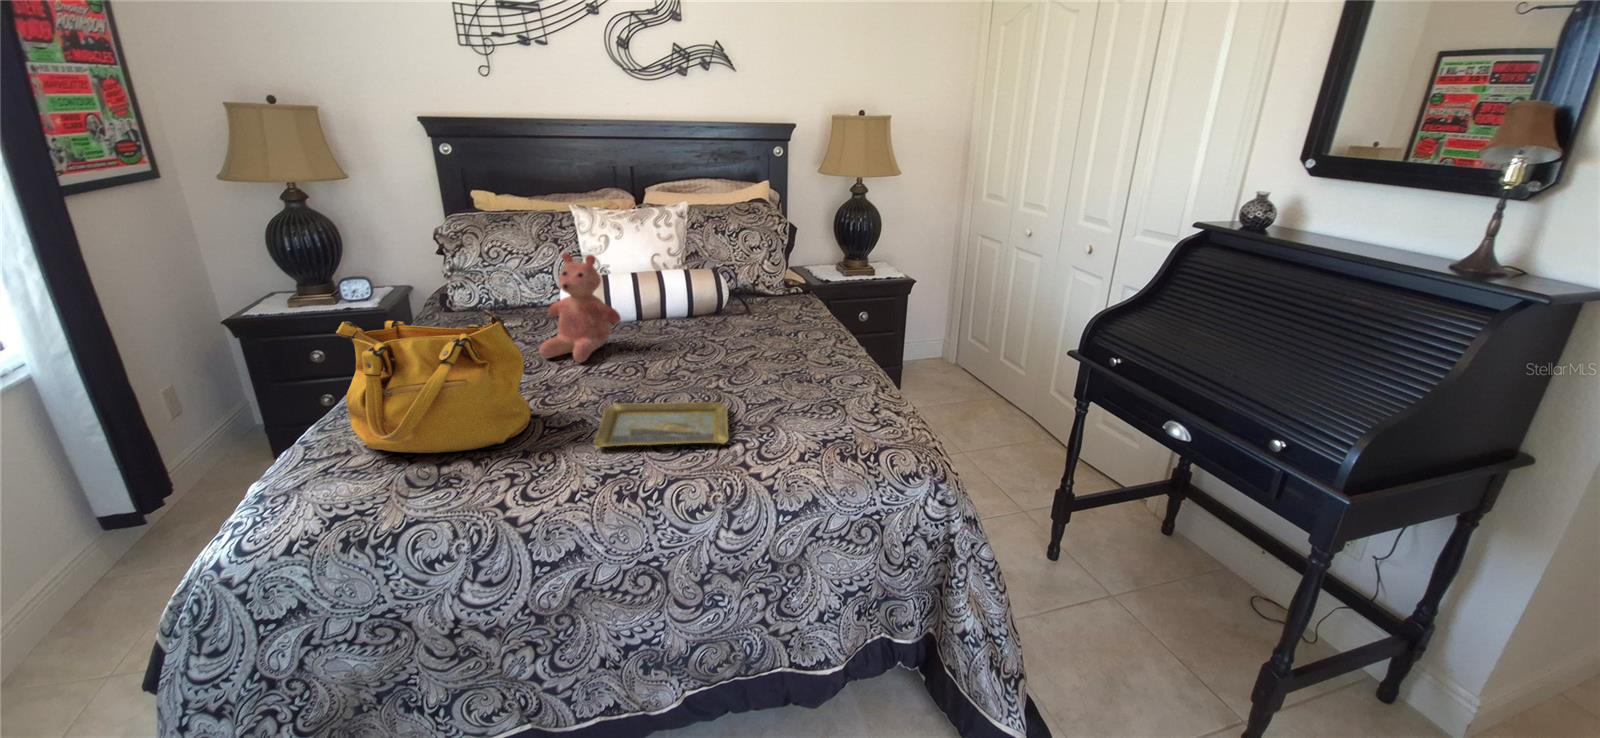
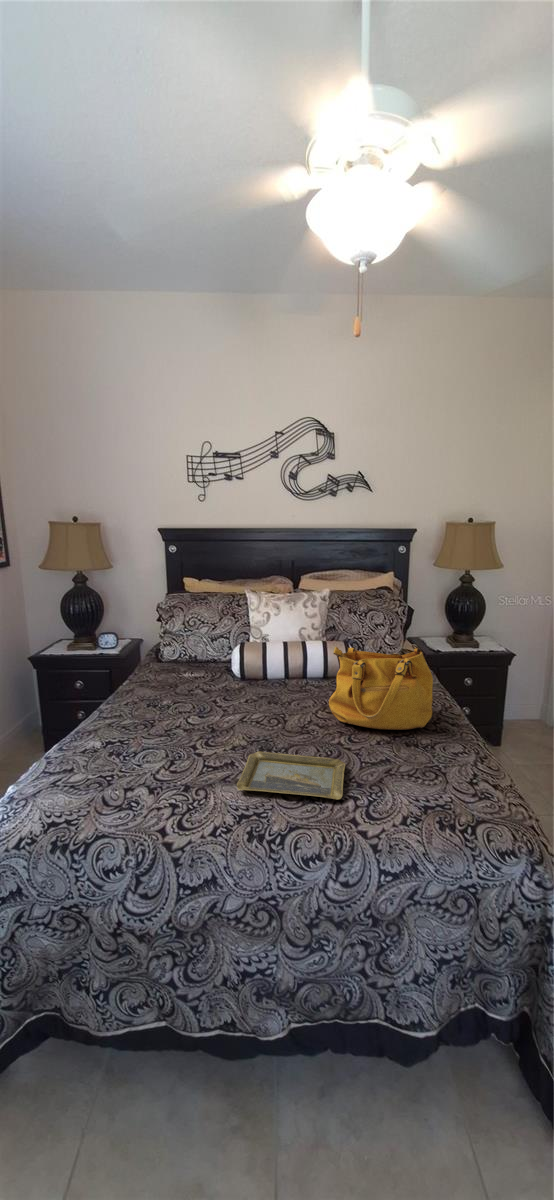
teddy bear: present [539,252,621,362] -> none [211,628,271,711]
handbag: present [336,309,531,453] -> present [329,644,433,730]

